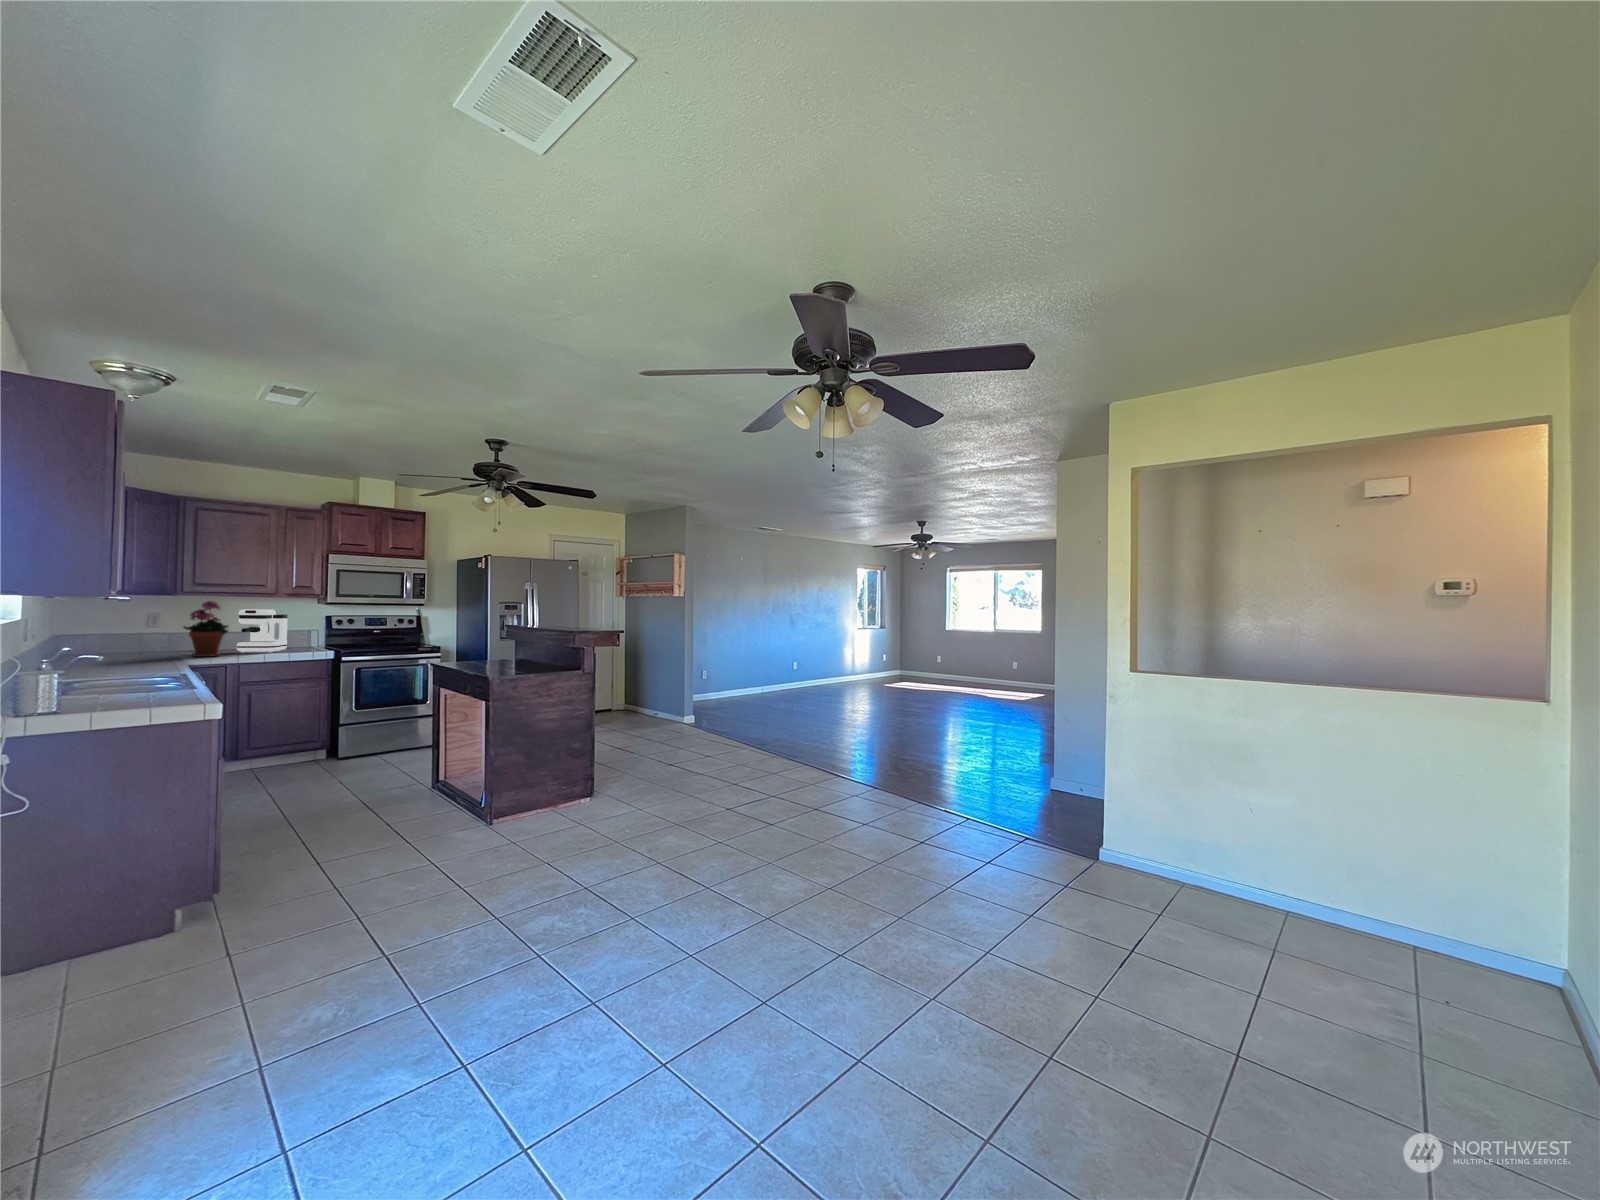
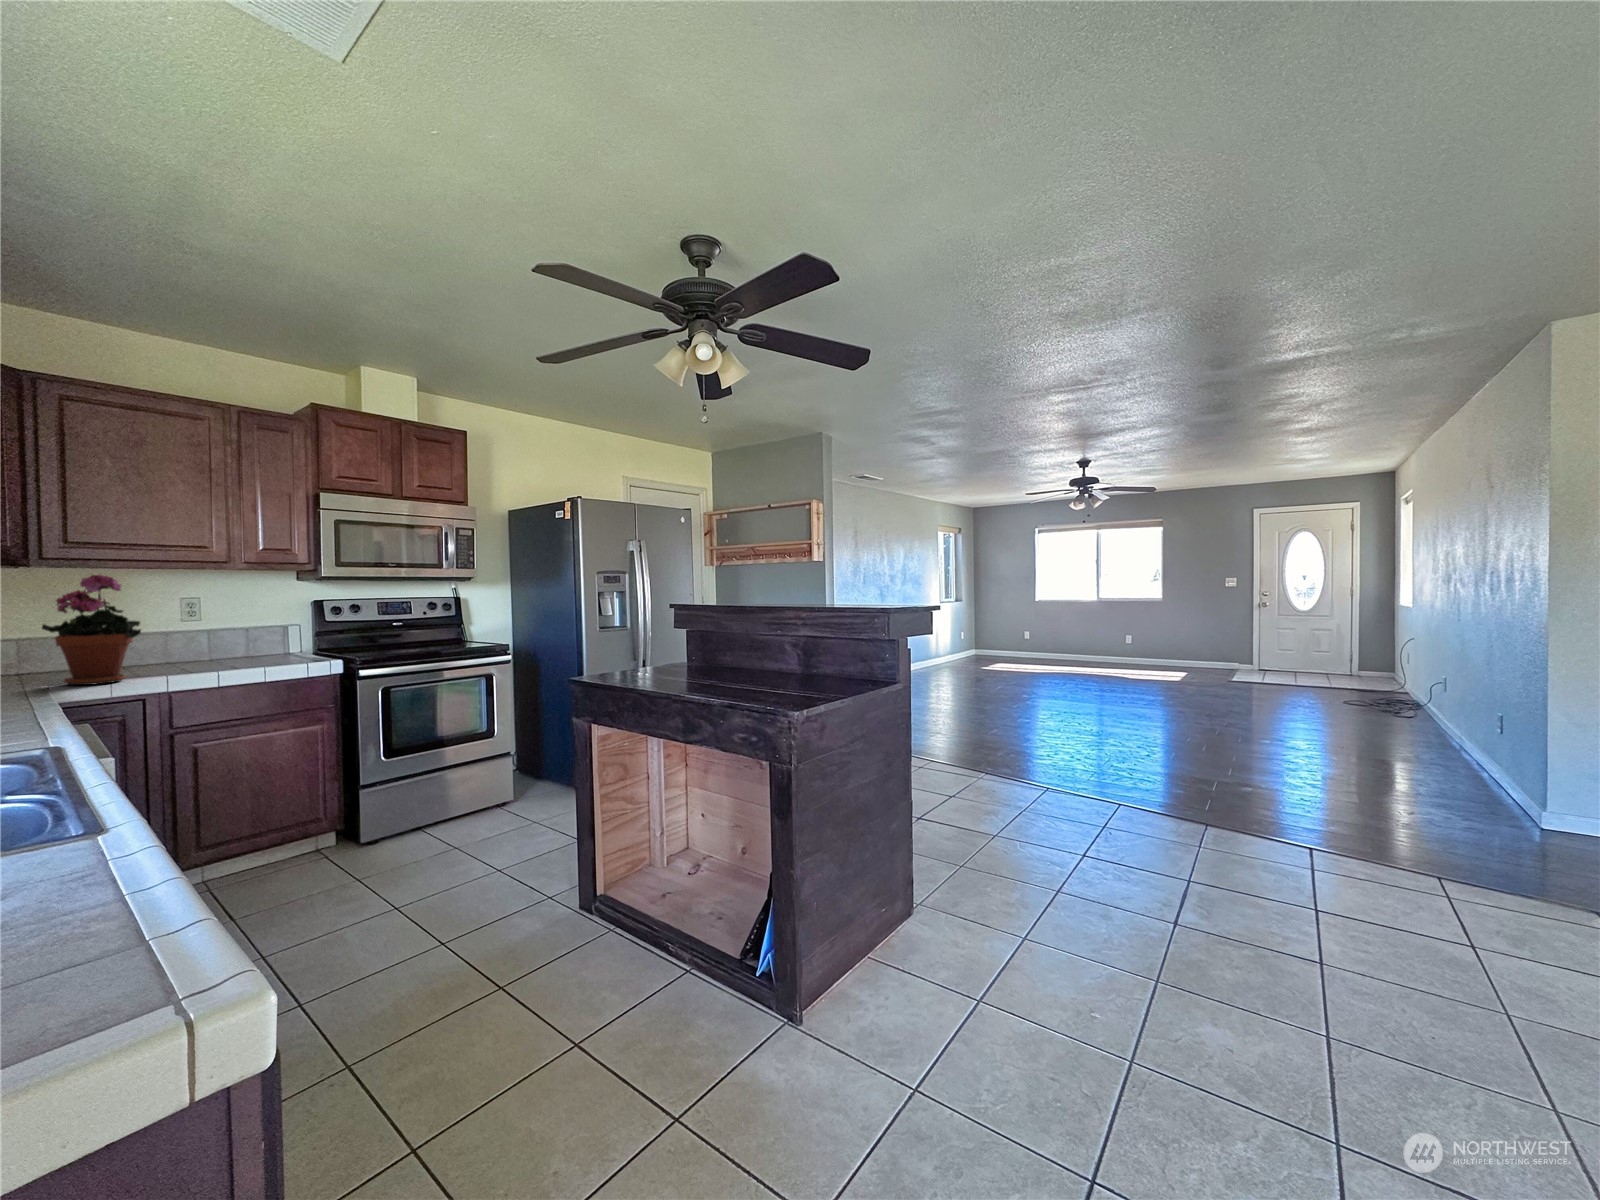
coffee maker: present [237,609,287,652] -> none [158,591,252,670]

